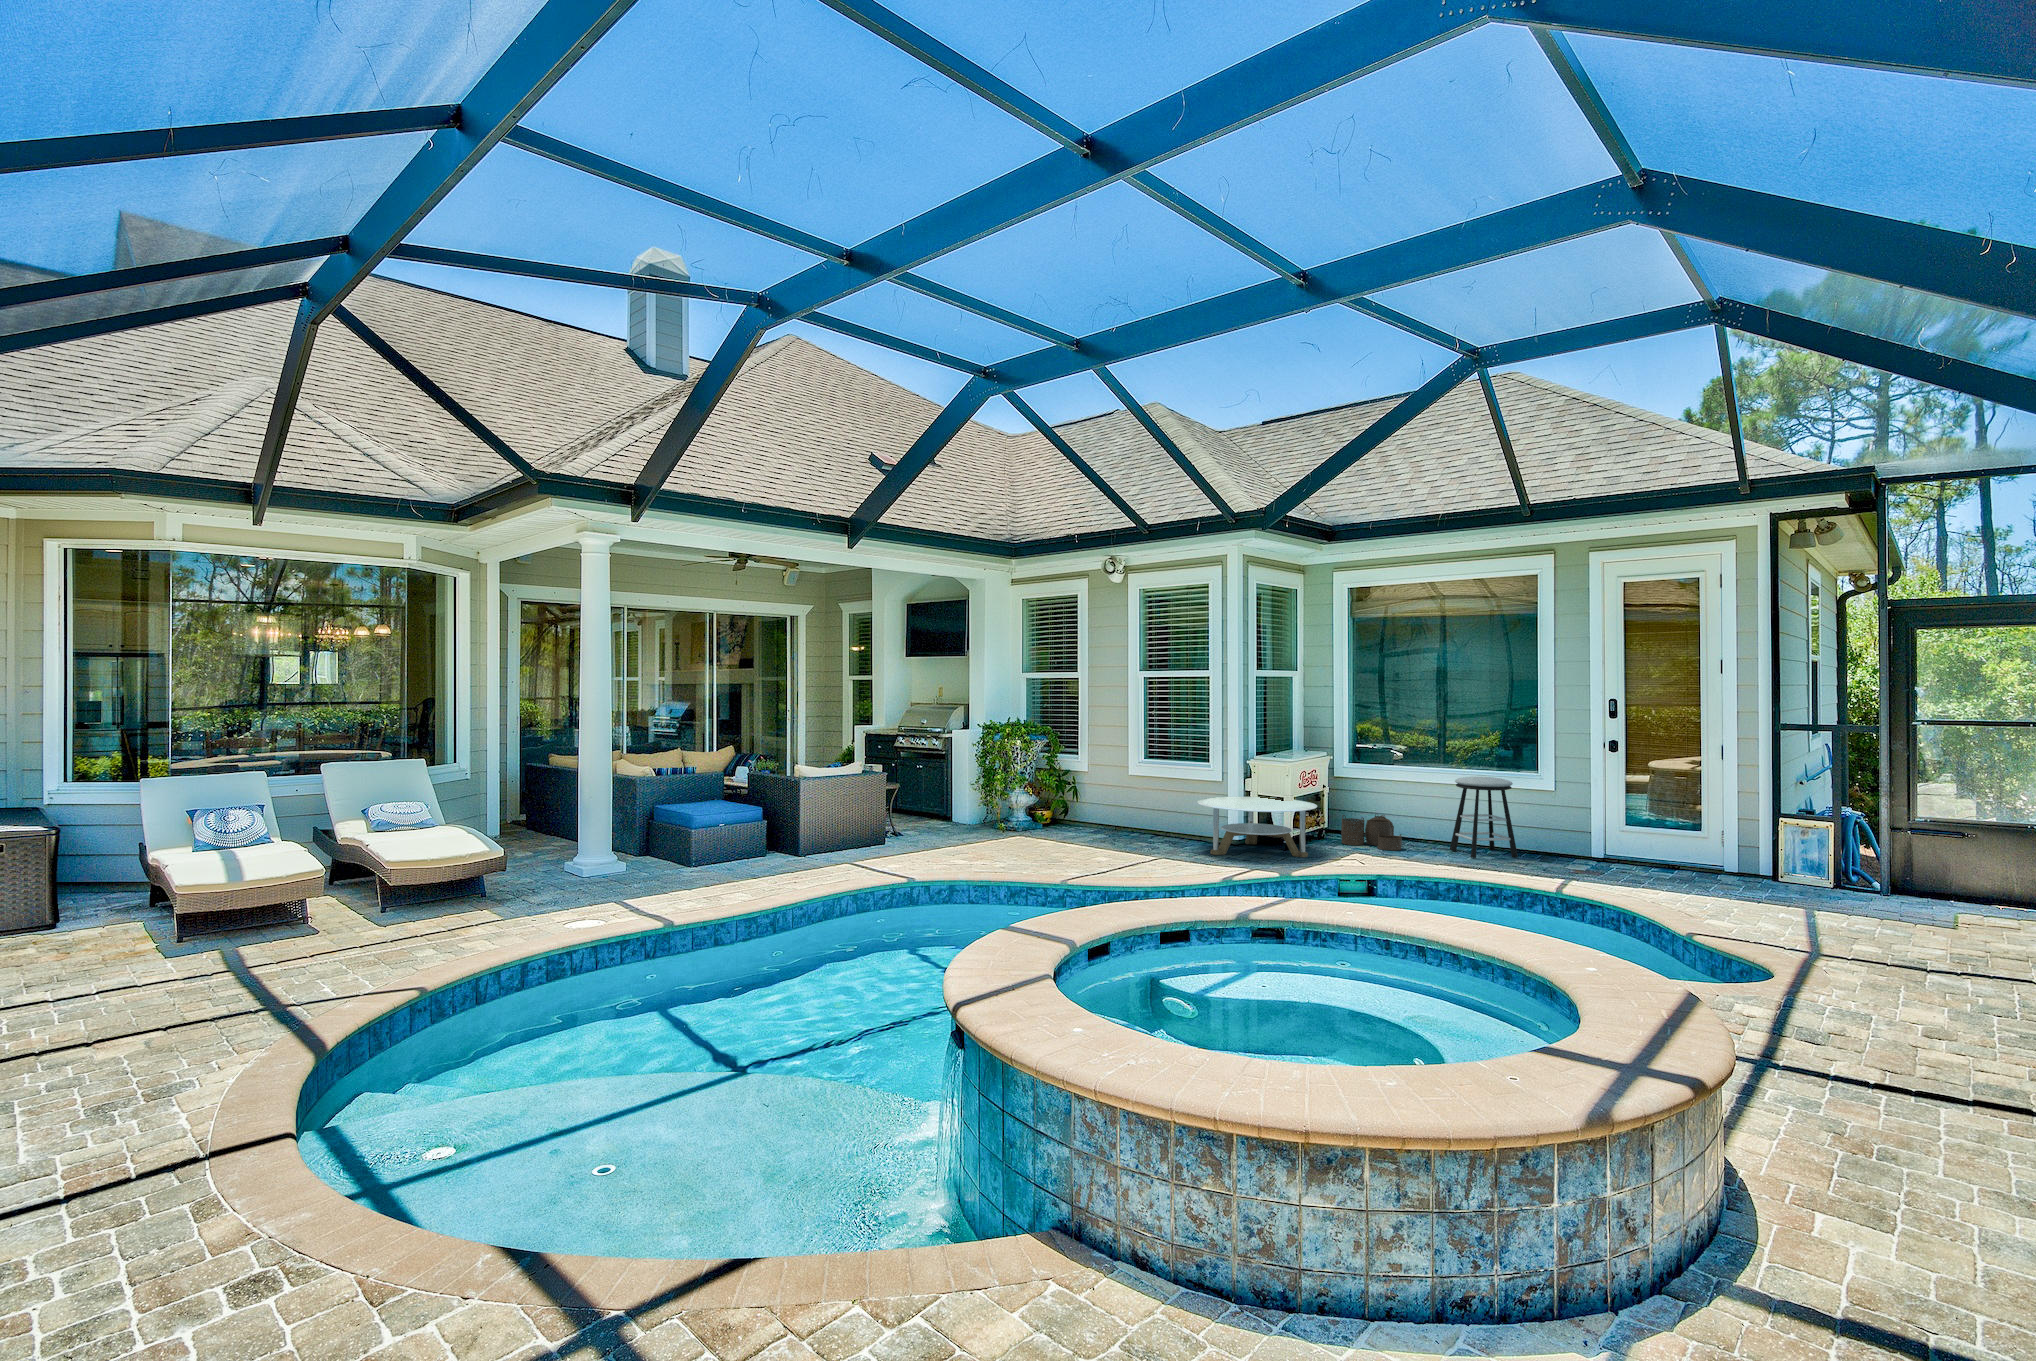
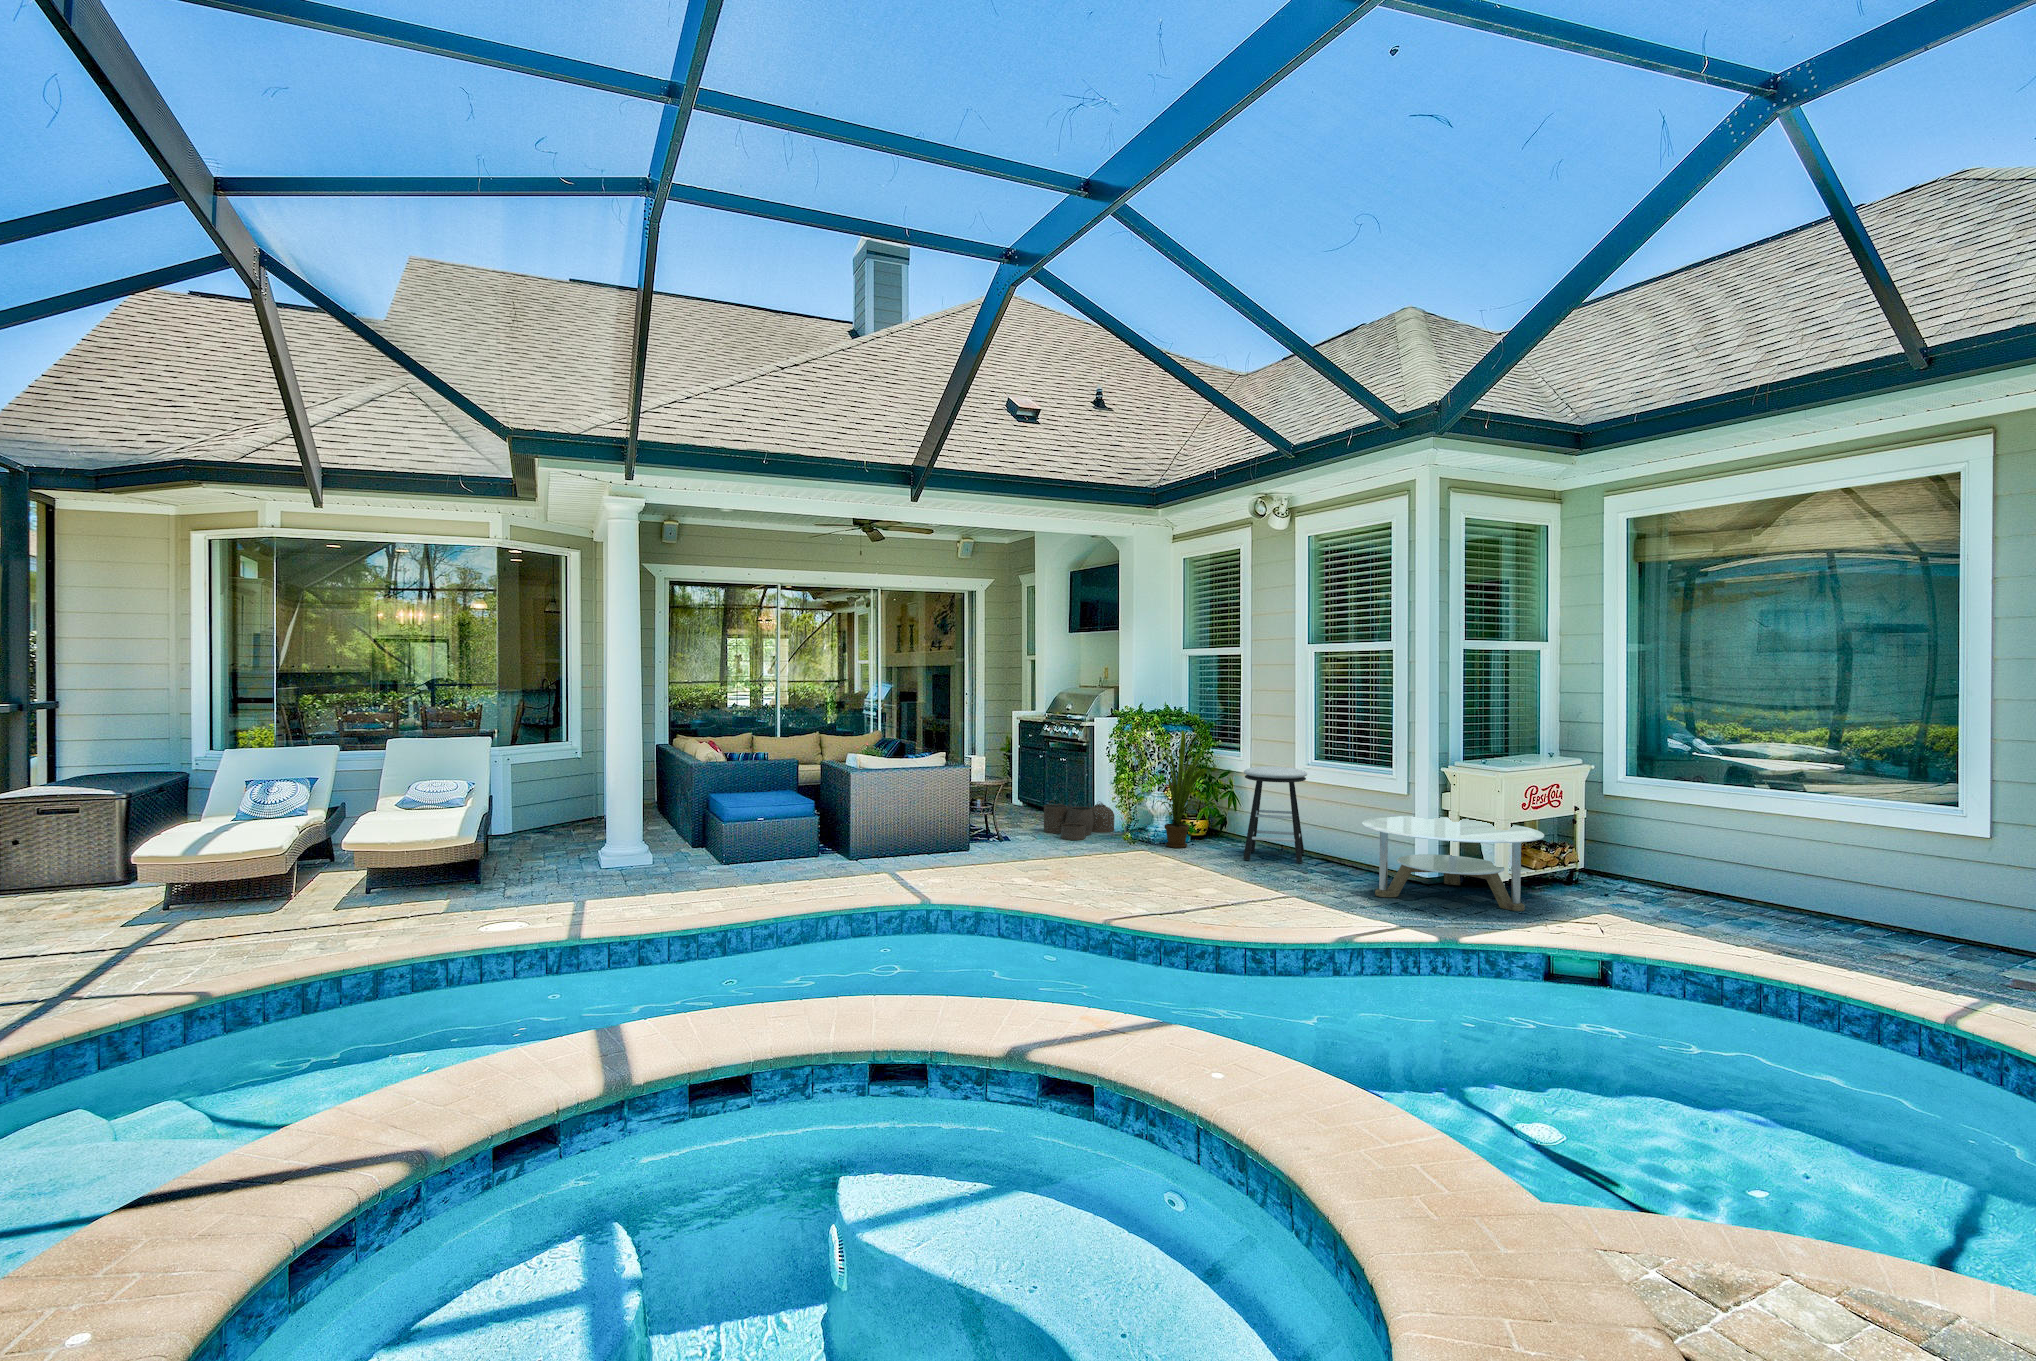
house plant: none [1013,738,1063,832] -> present [1147,731,1207,848]
stool: present [1450,777,1518,858] -> present [1243,766,1307,863]
woven basket: present [1341,815,1402,851] -> present [1044,800,1115,840]

